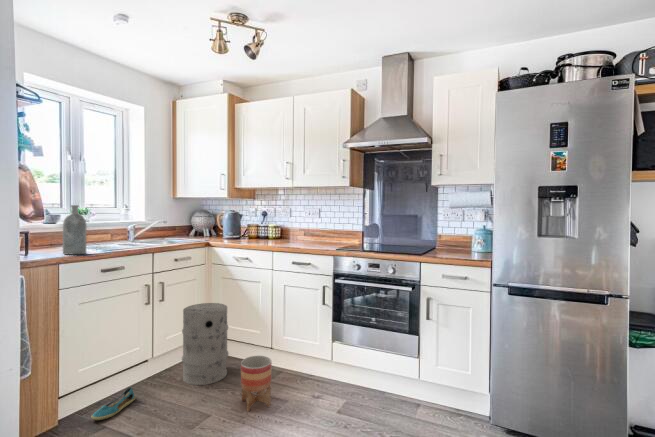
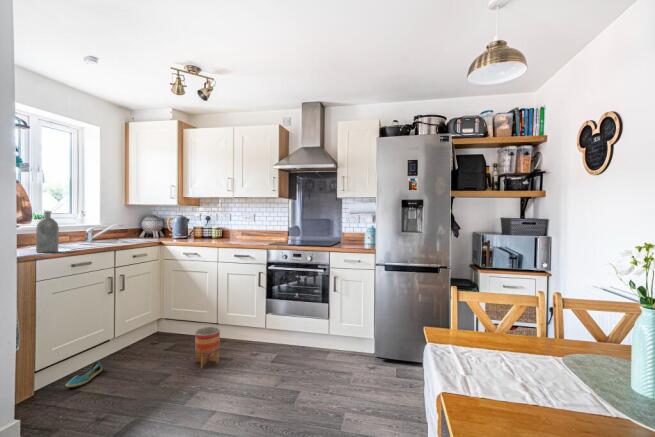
trash can: present [182,303,228,385] -> none [141,290,181,356]

